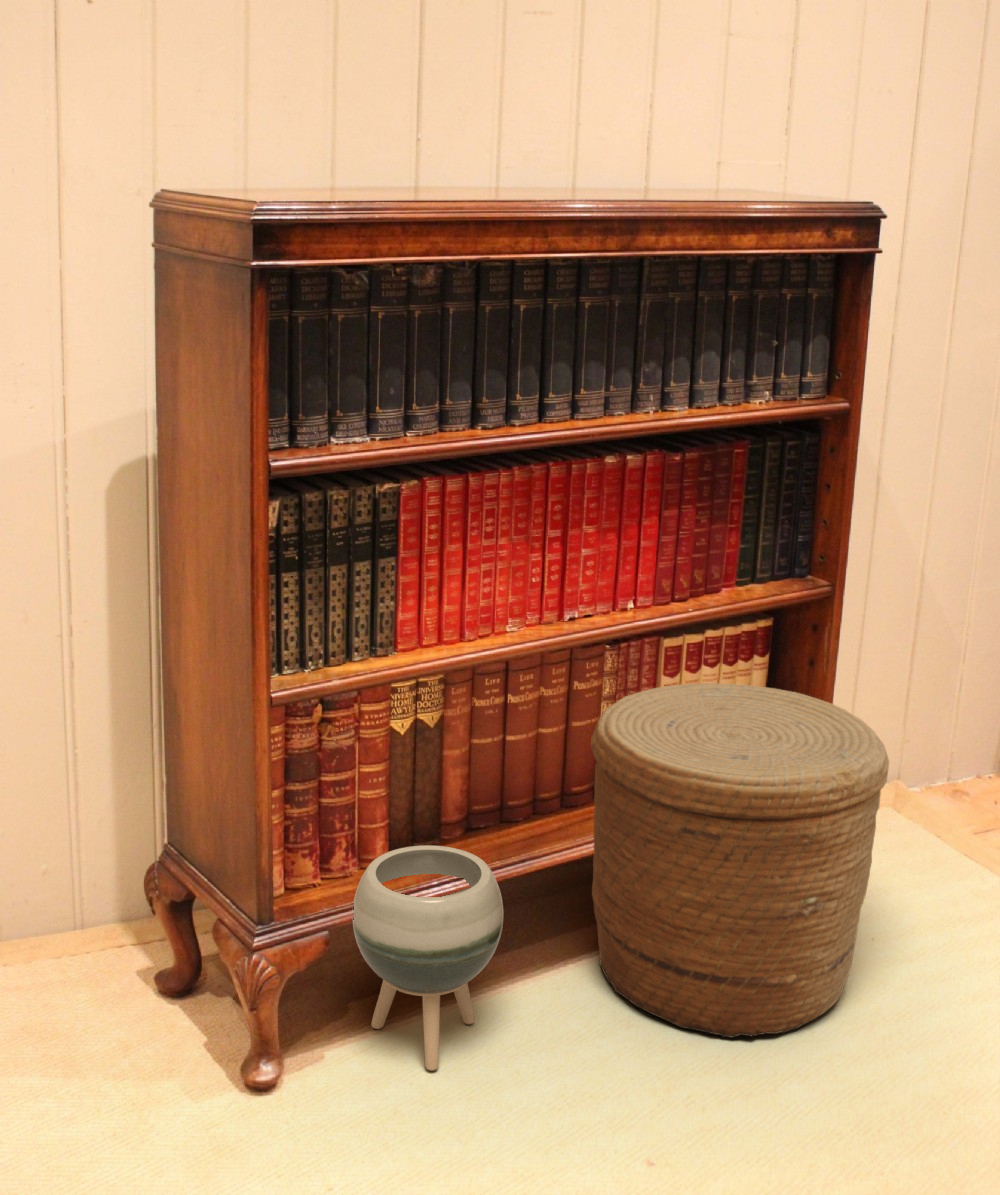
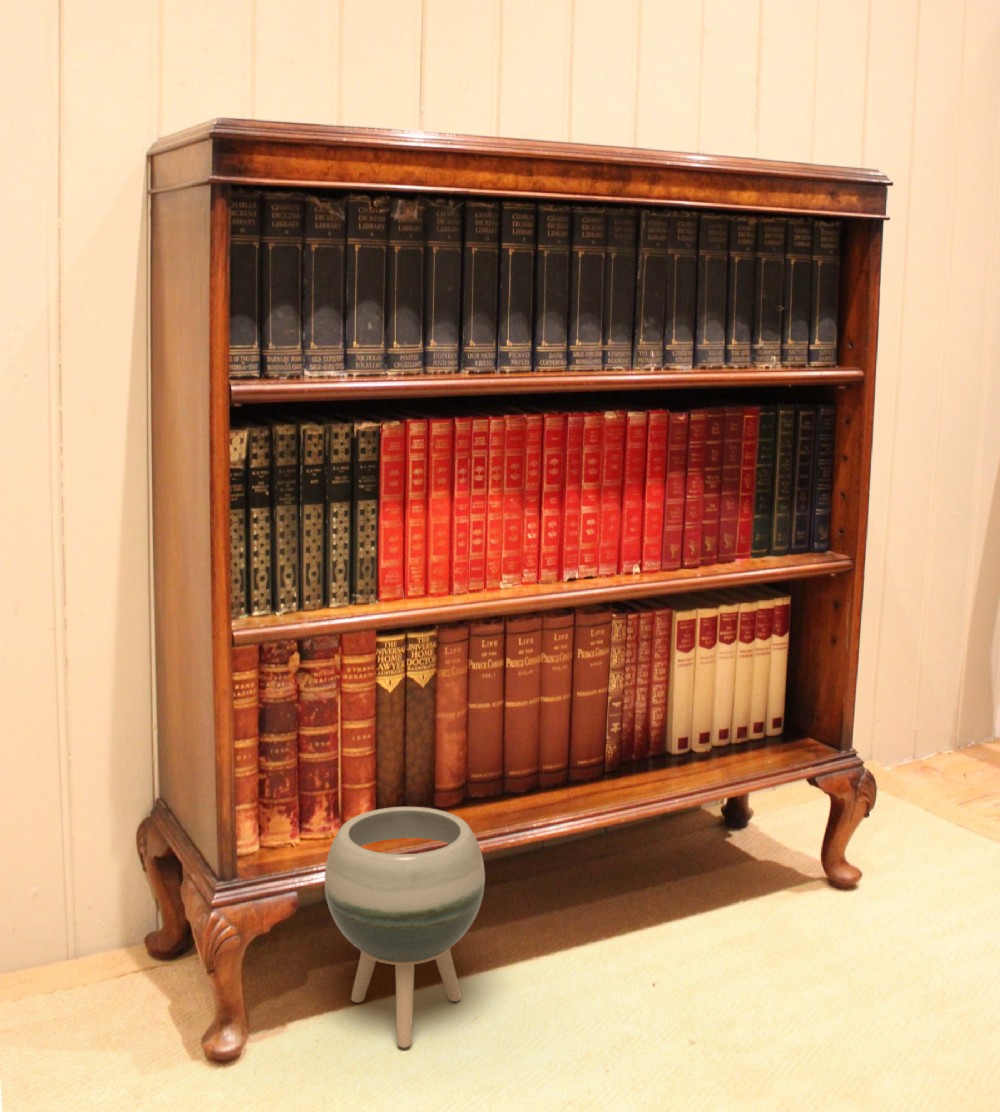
woven basket: present [591,683,889,1038] -> none [589,655,906,1027]

